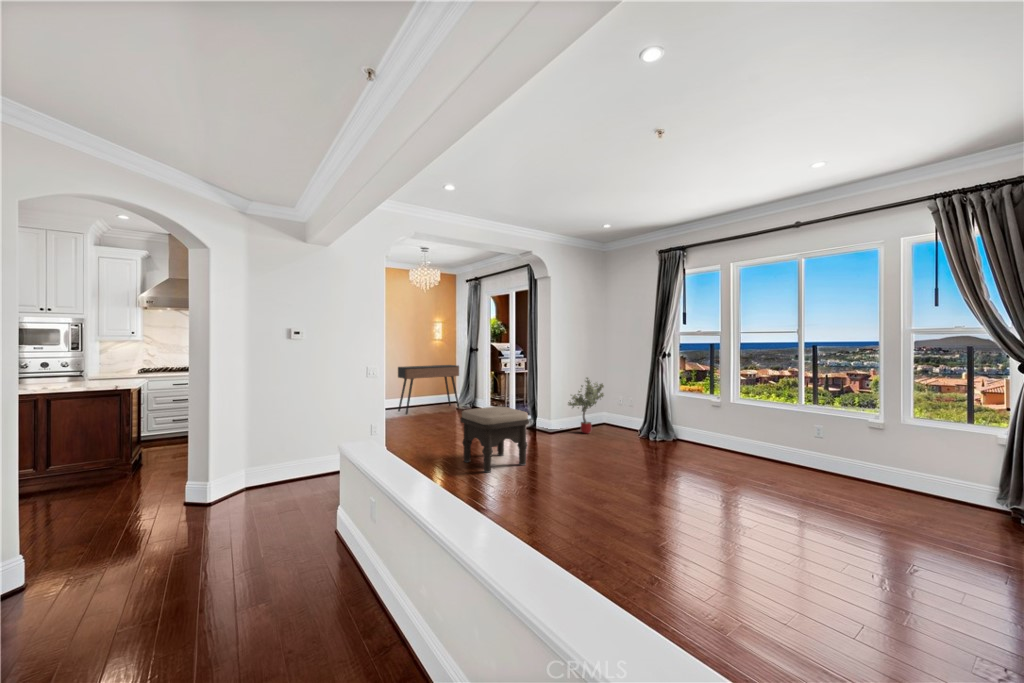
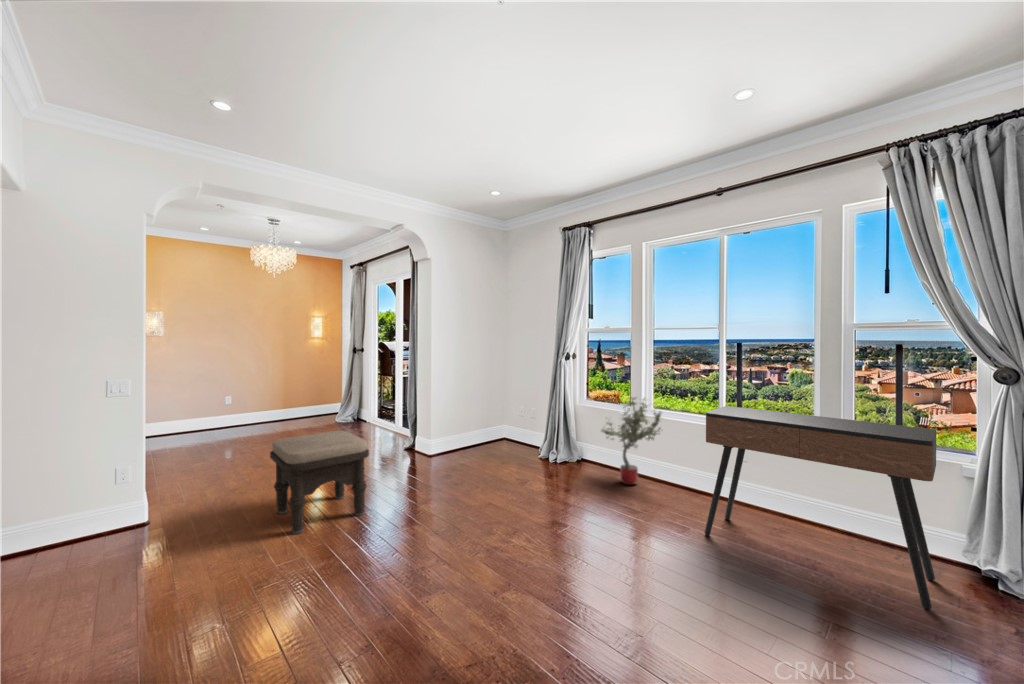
console table: present [398,365,459,414] -> present [704,406,937,609]
potted tree: present [568,378,604,434] -> present [602,397,661,485]

